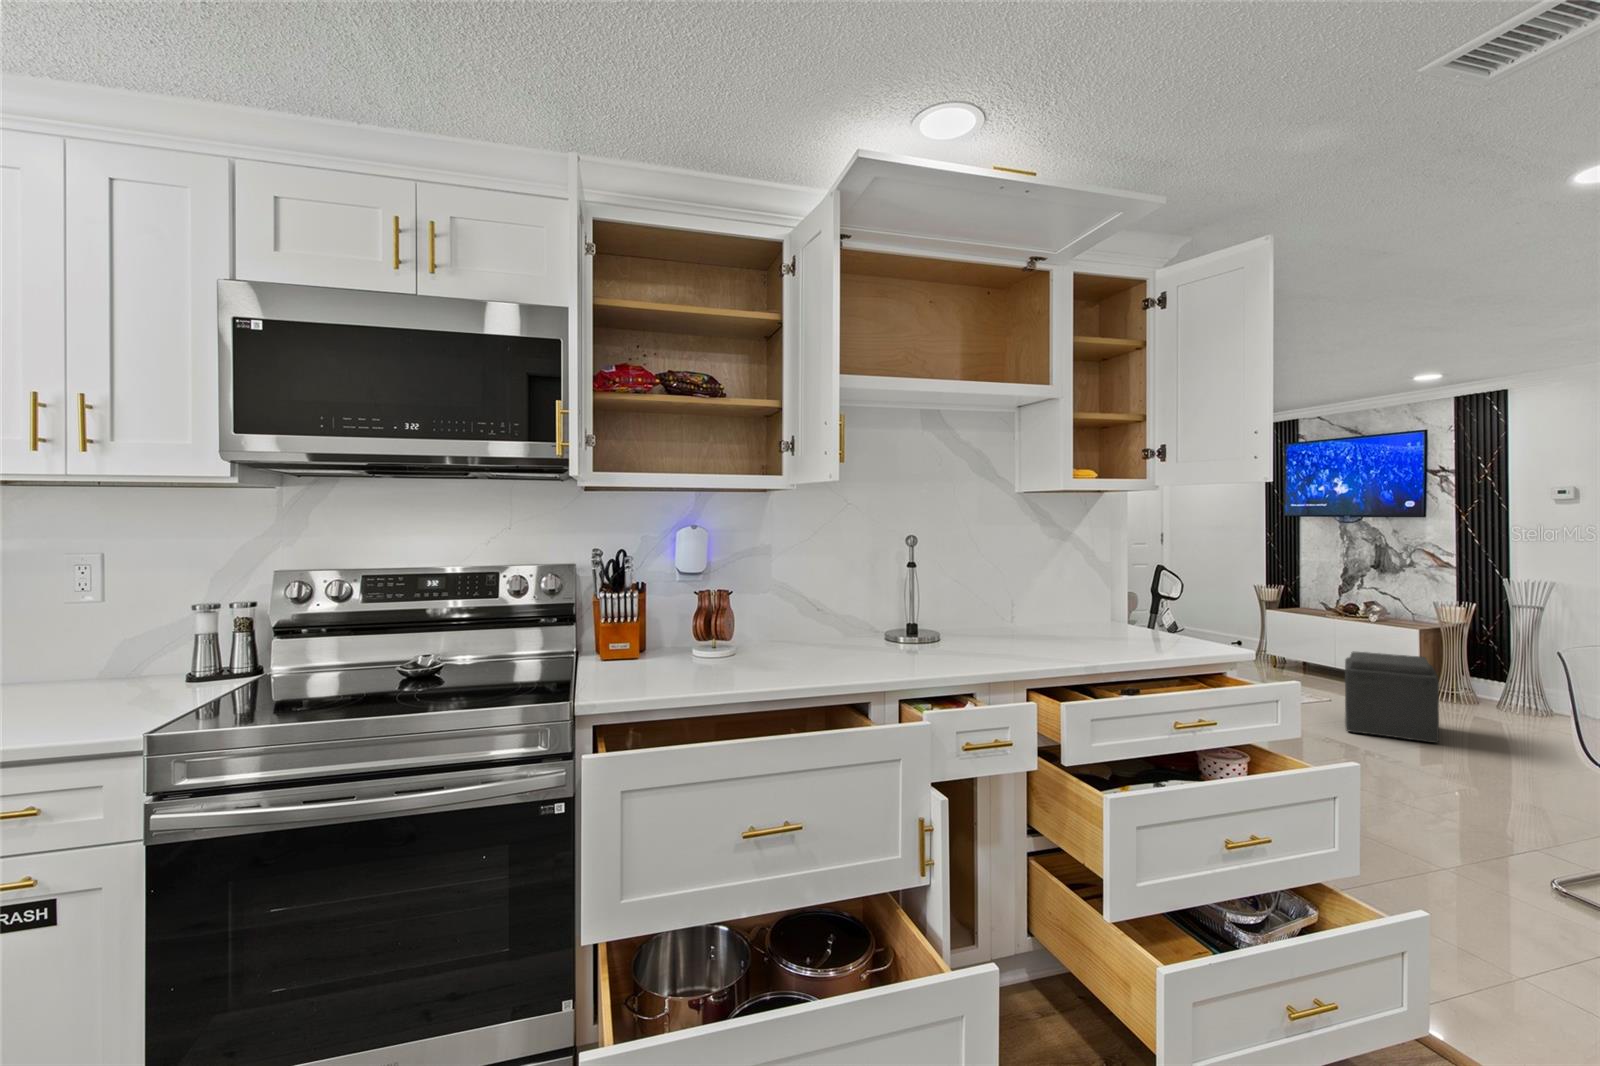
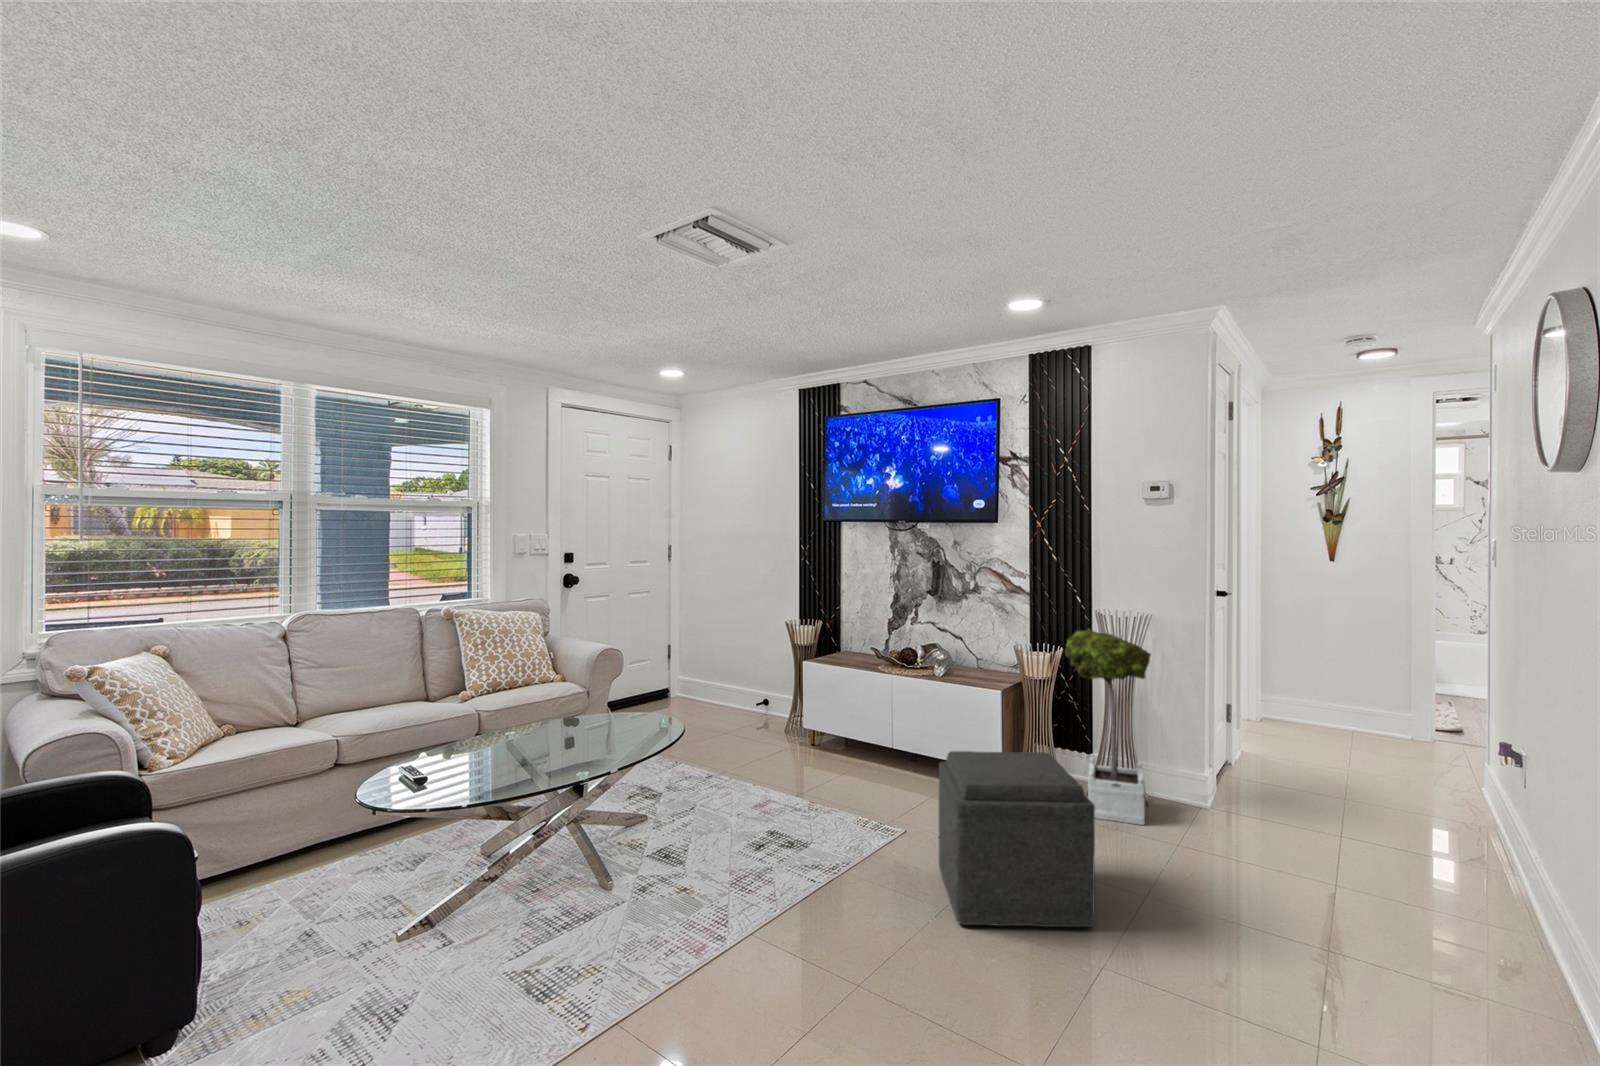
potted tree: none [1467,590,1543,722] -> present [1065,629,1151,825]

